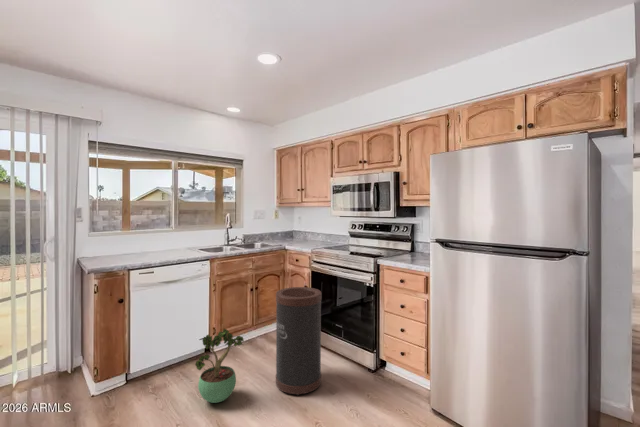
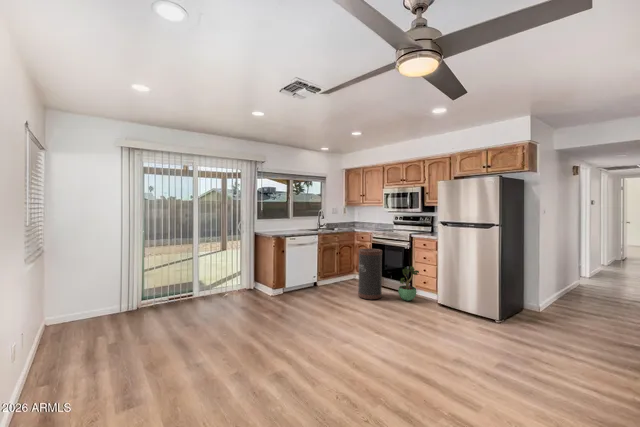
potted plant: present [195,329,244,403] -> present [398,266,419,301]

